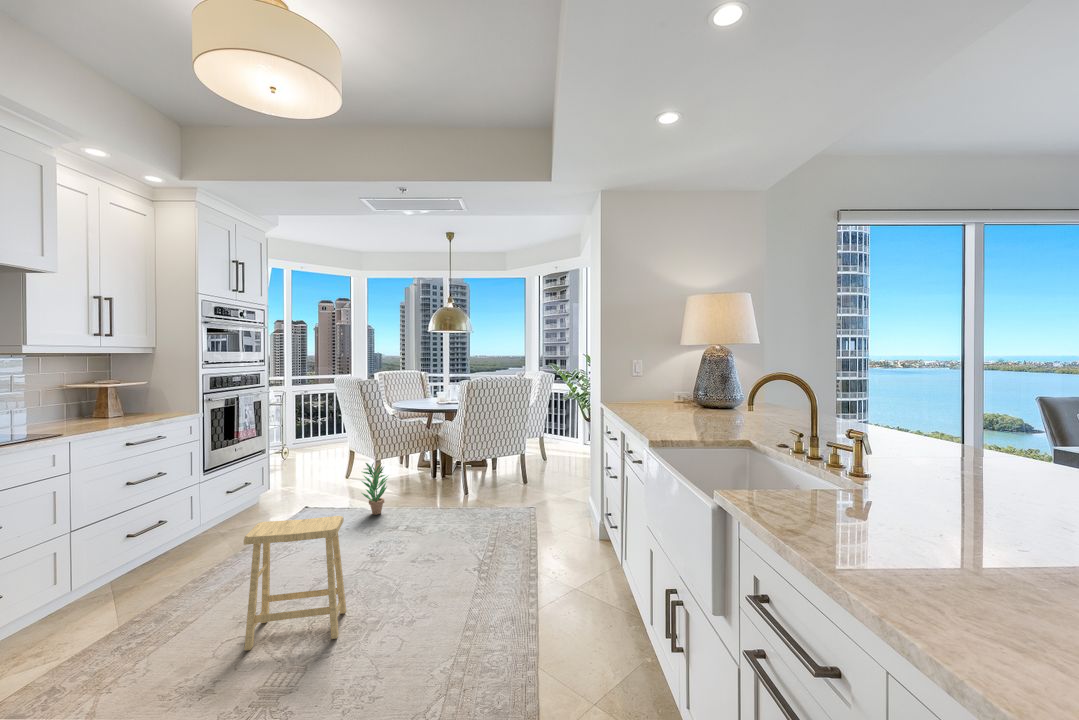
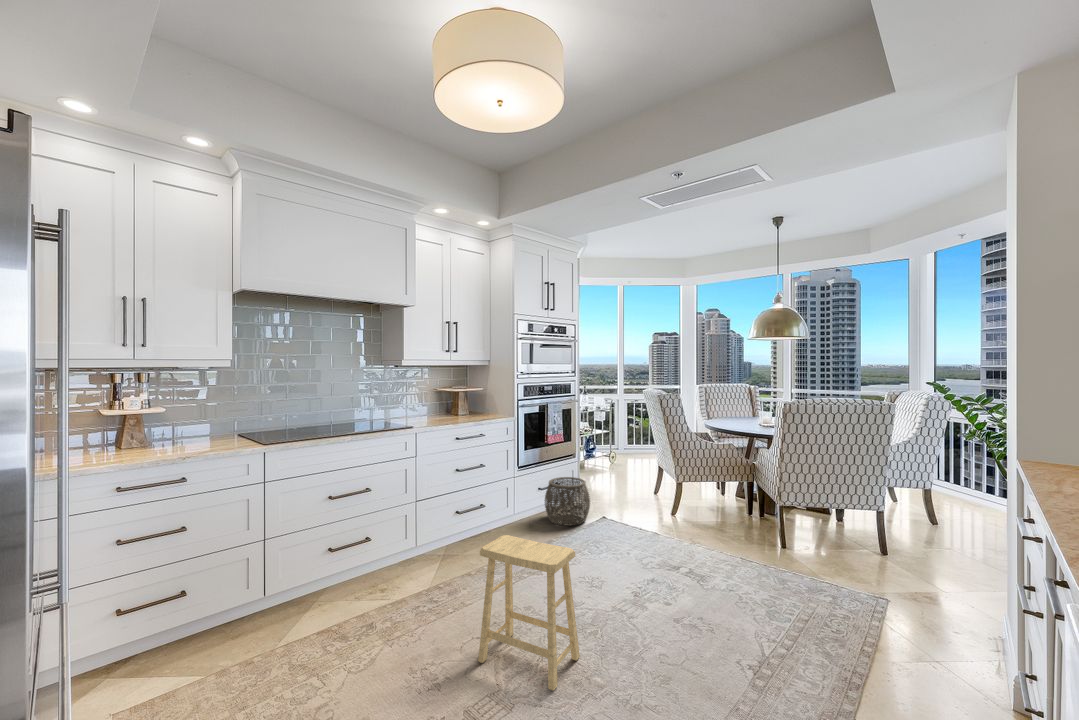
potted plant: present [362,463,388,515] -> none [646,485,679,546]
woven basket: none [237,471,293,523] -> present [545,477,590,526]

